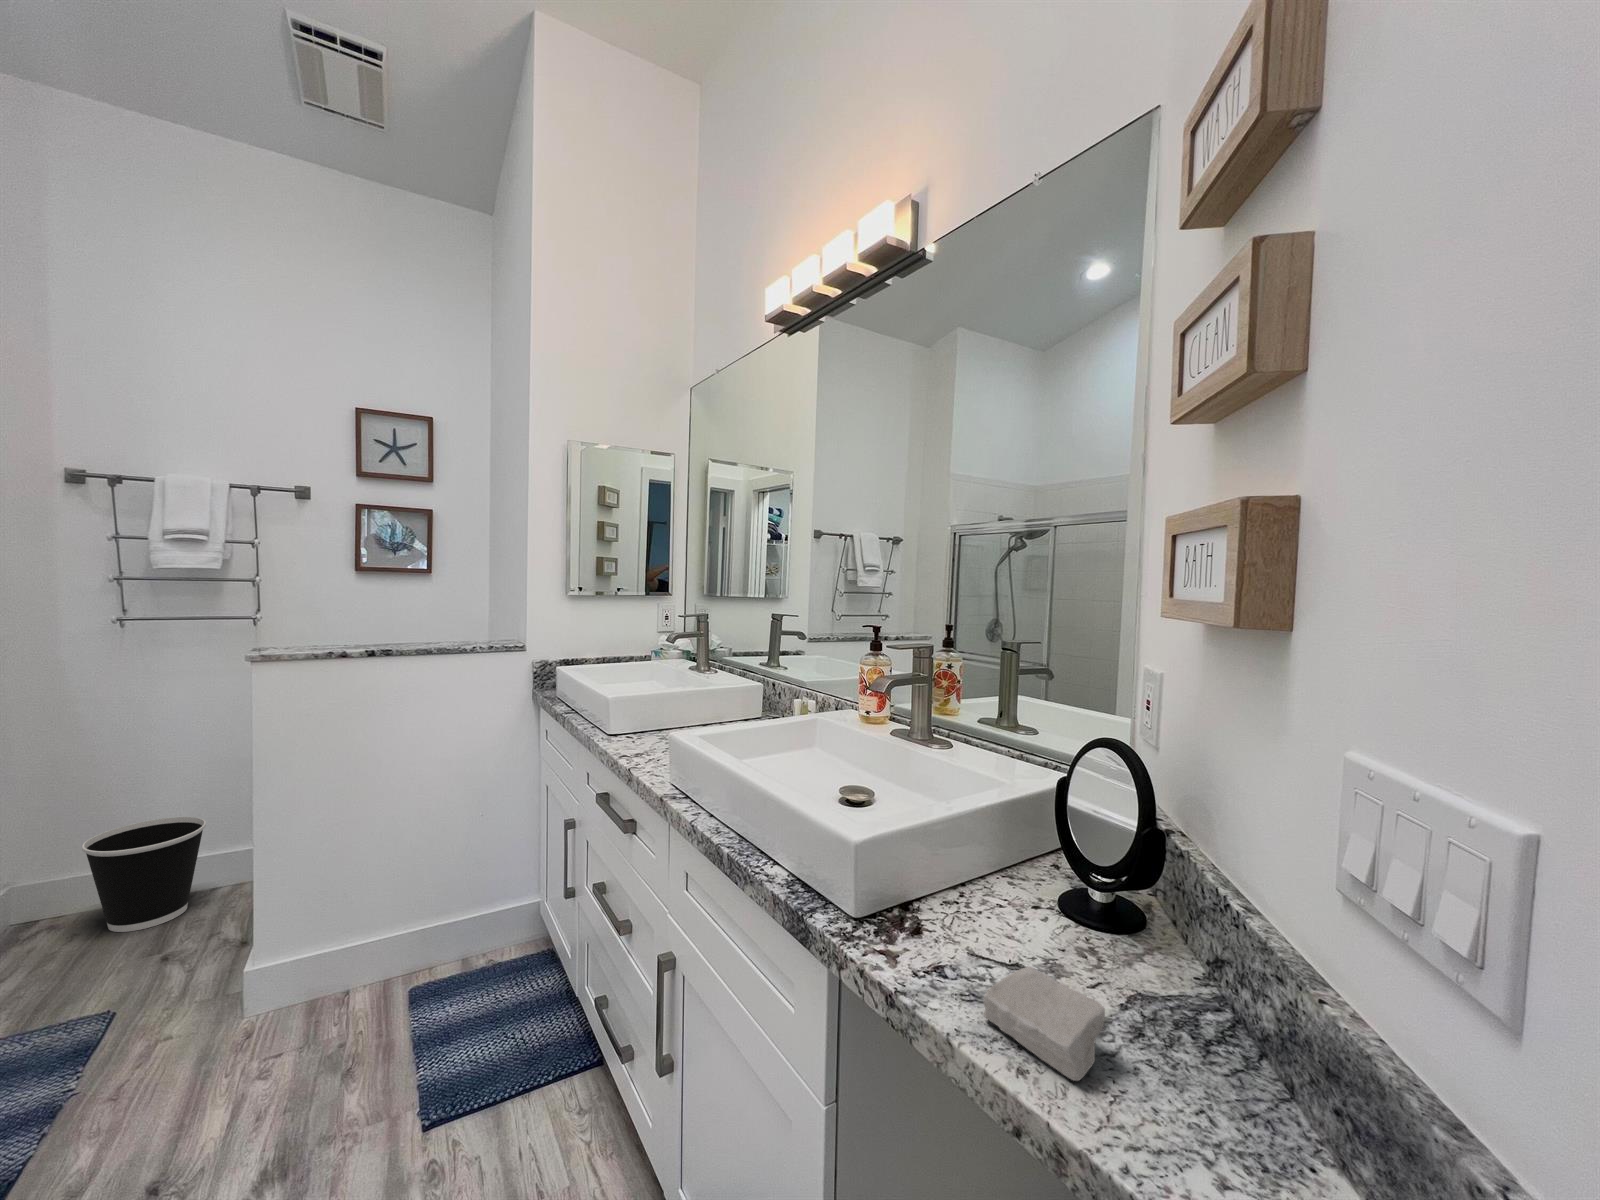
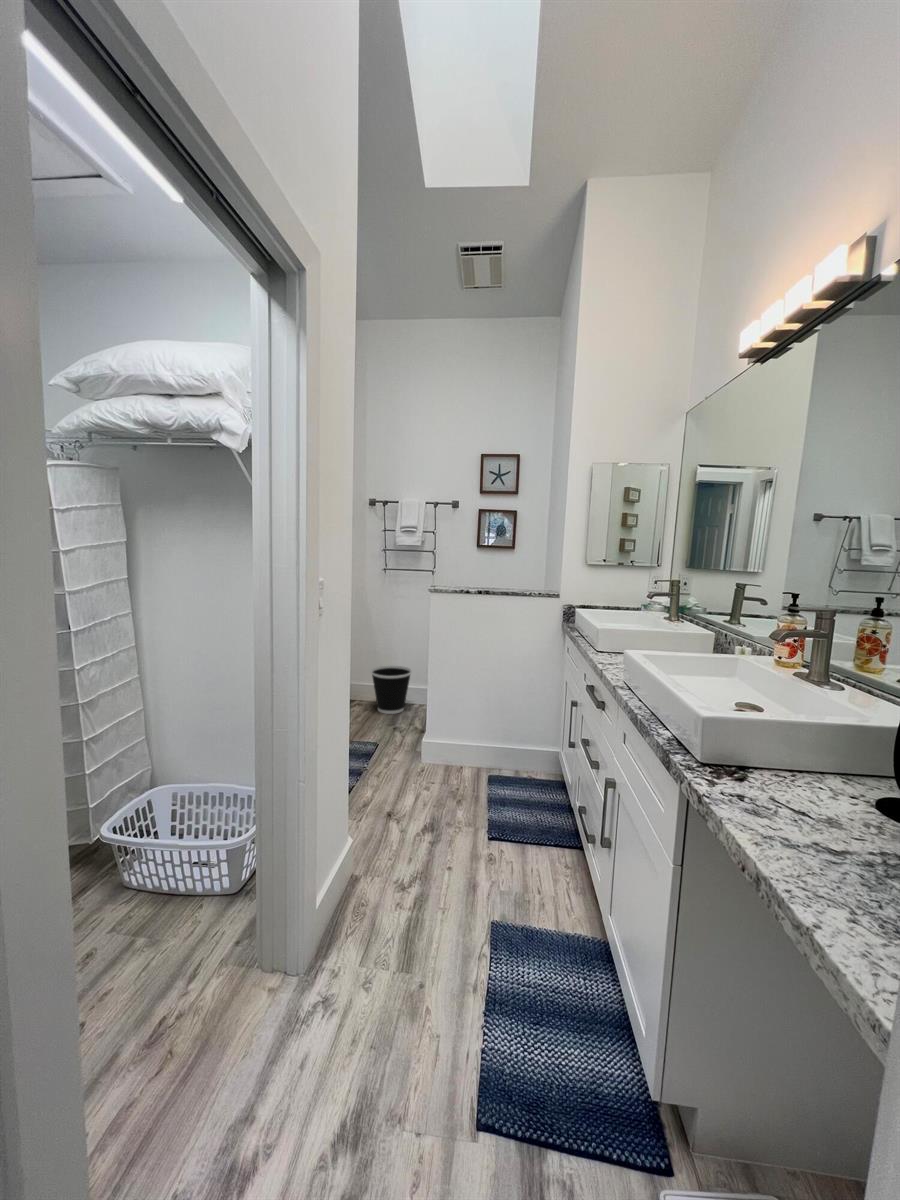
soap bar: present [983,966,1105,1081] -> none [752,805,831,861]

